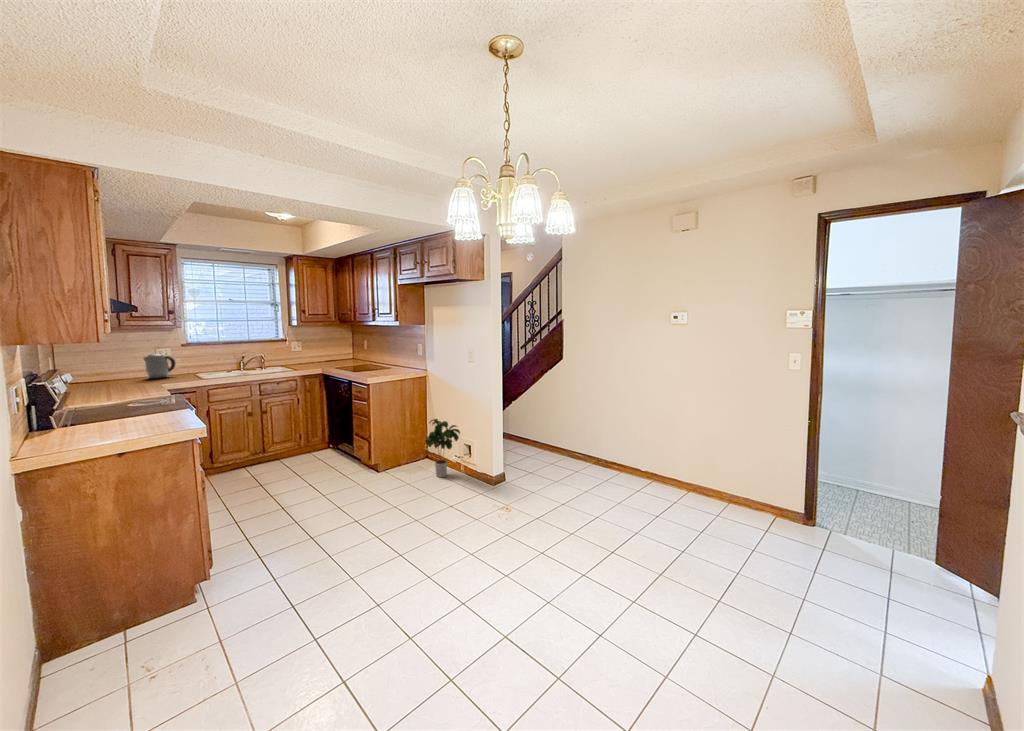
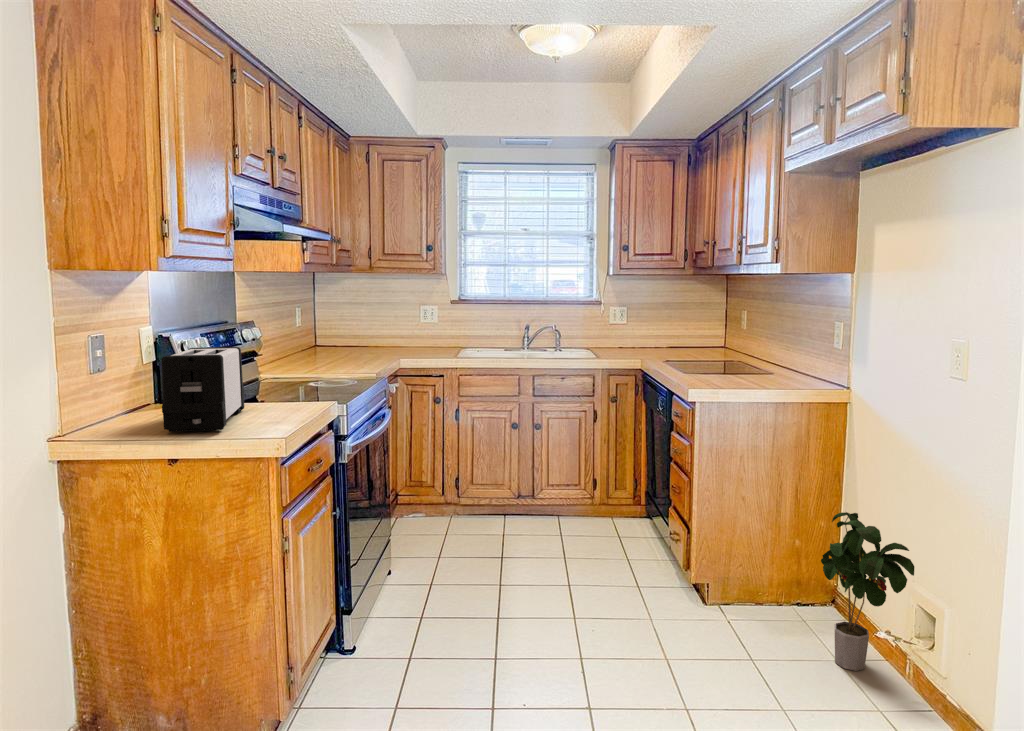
kettle: present [143,354,175,379] -> none [401,314,439,351]
toaster: none [80,386,147,440] -> present [161,347,244,432]

